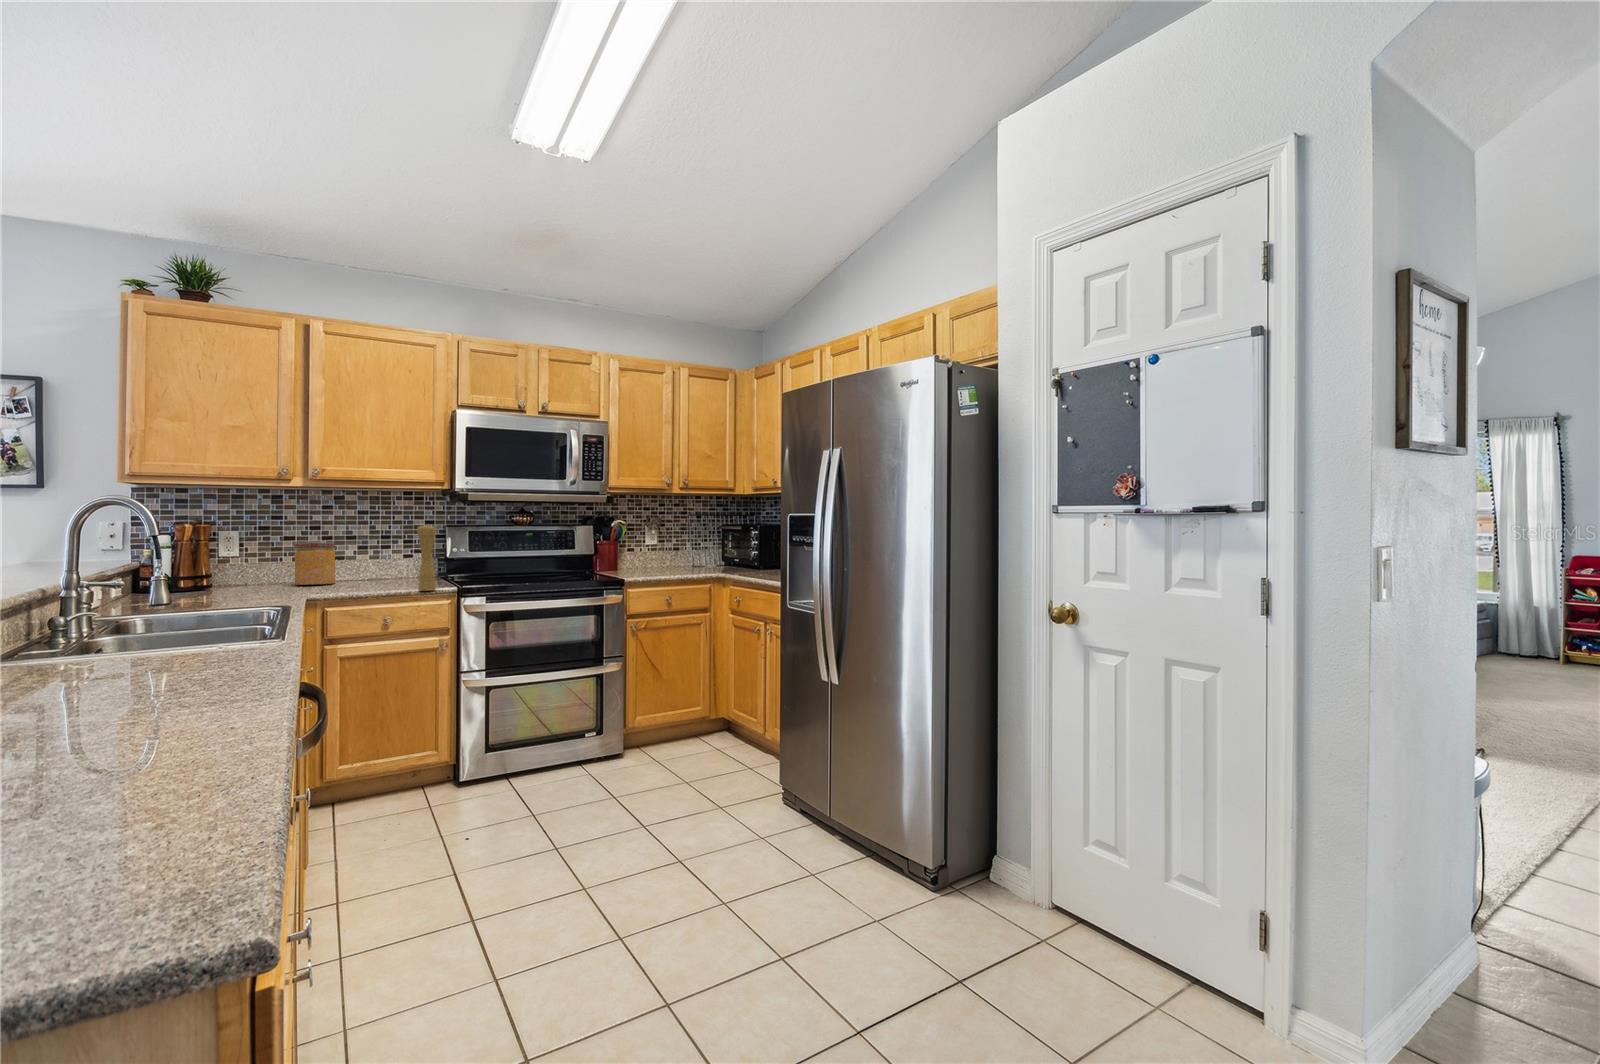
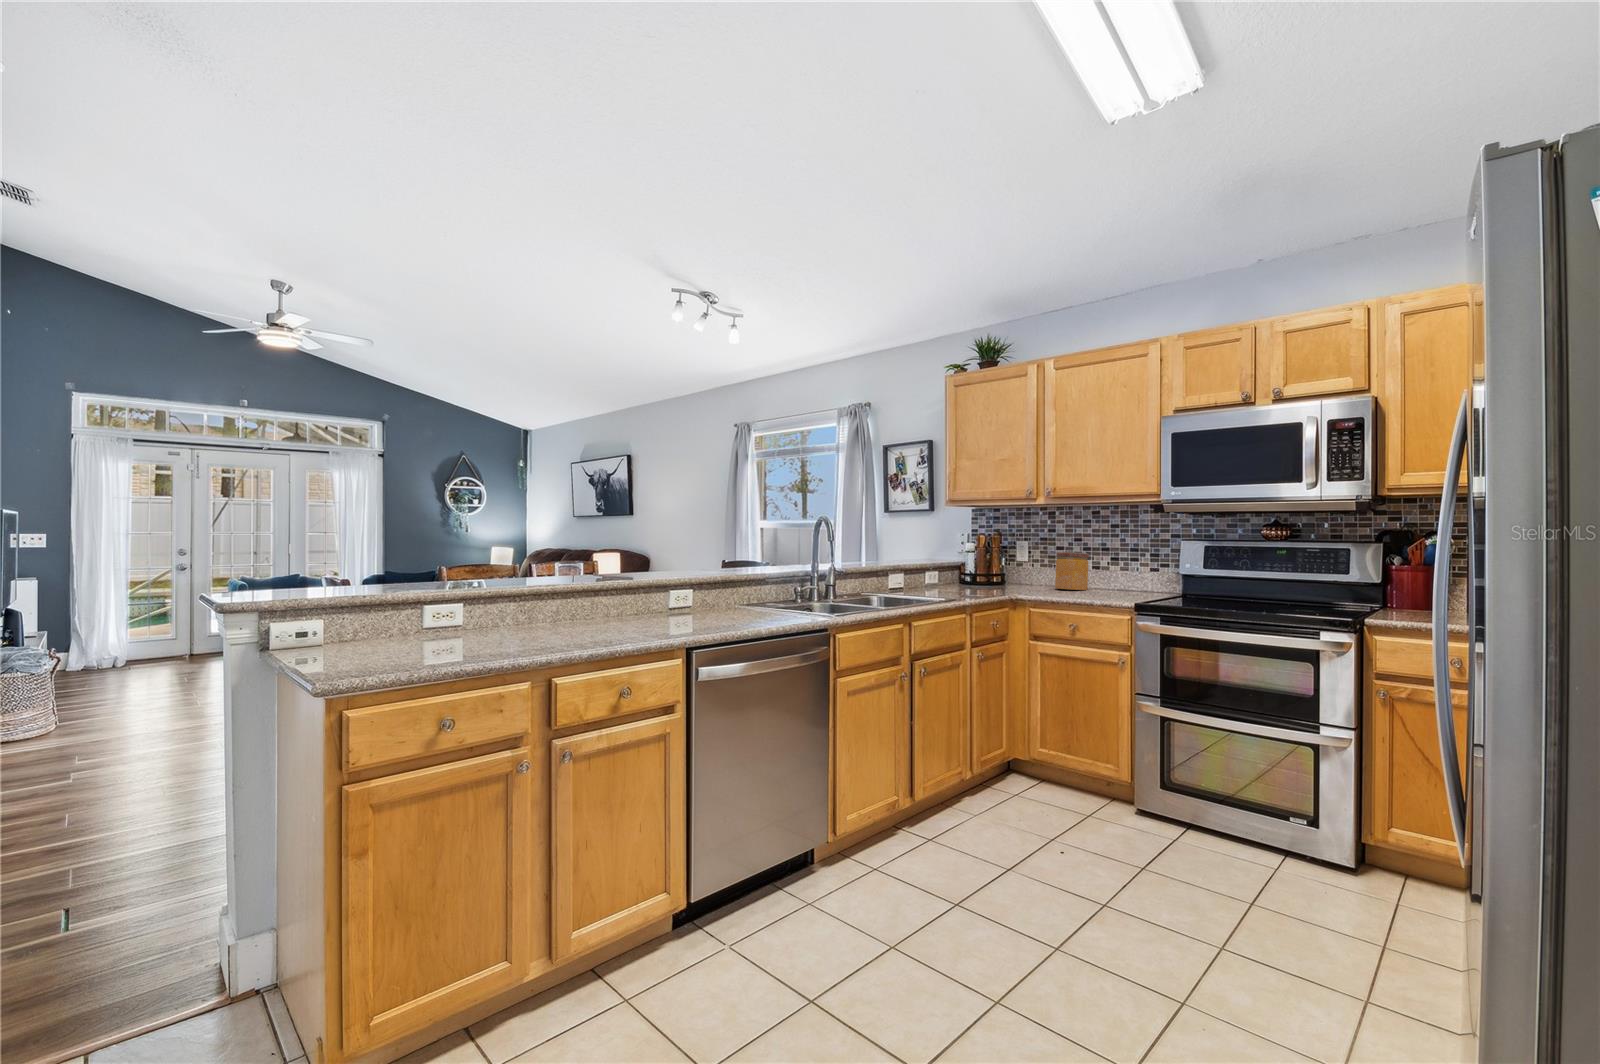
pepper mill: present [417,525,436,591] -> none [1103,537,1123,604]

